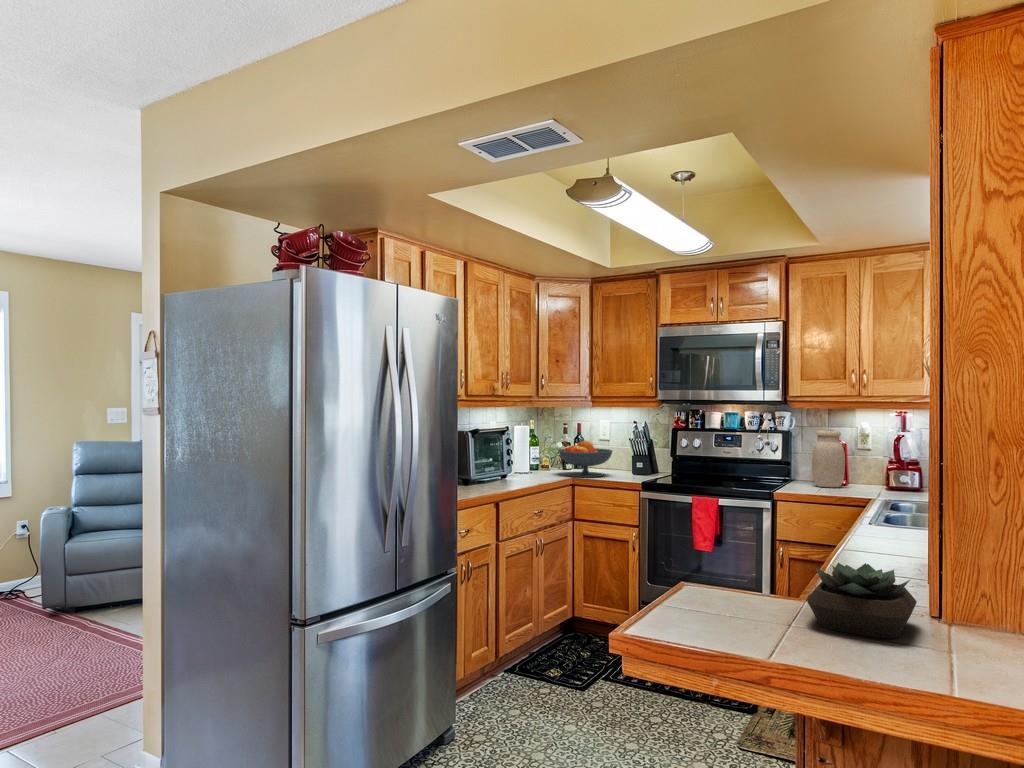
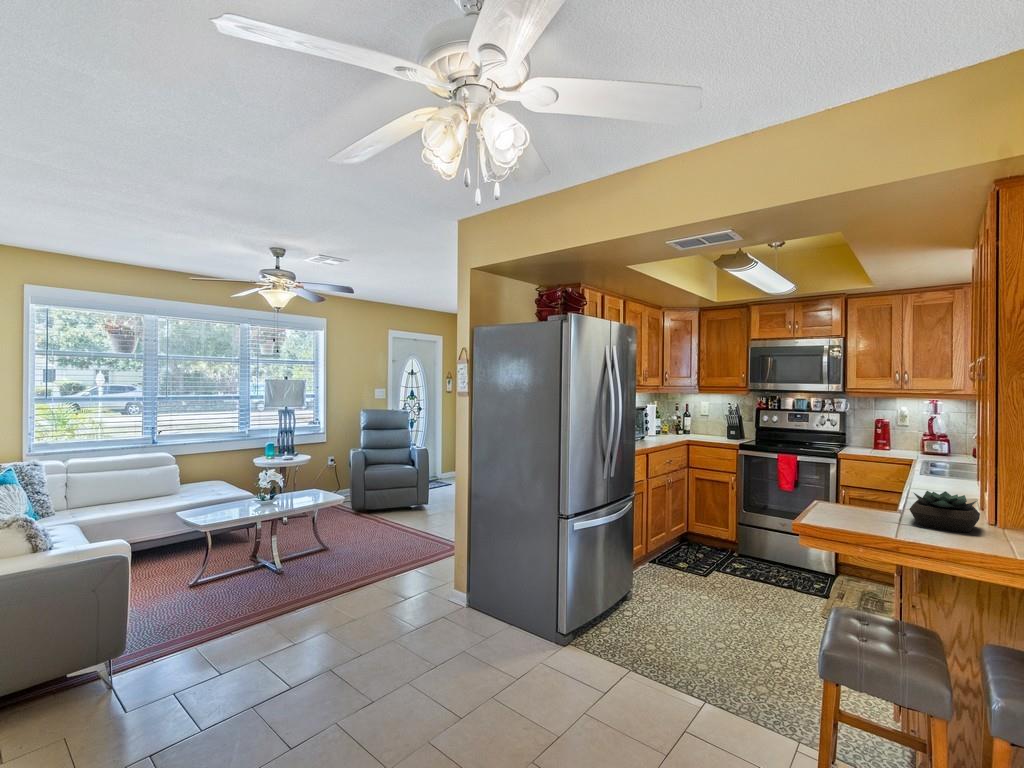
jar: present [812,430,845,487] -> none [863,412,889,451]
fruit bowl: present [558,441,613,477] -> none [677,415,716,440]

